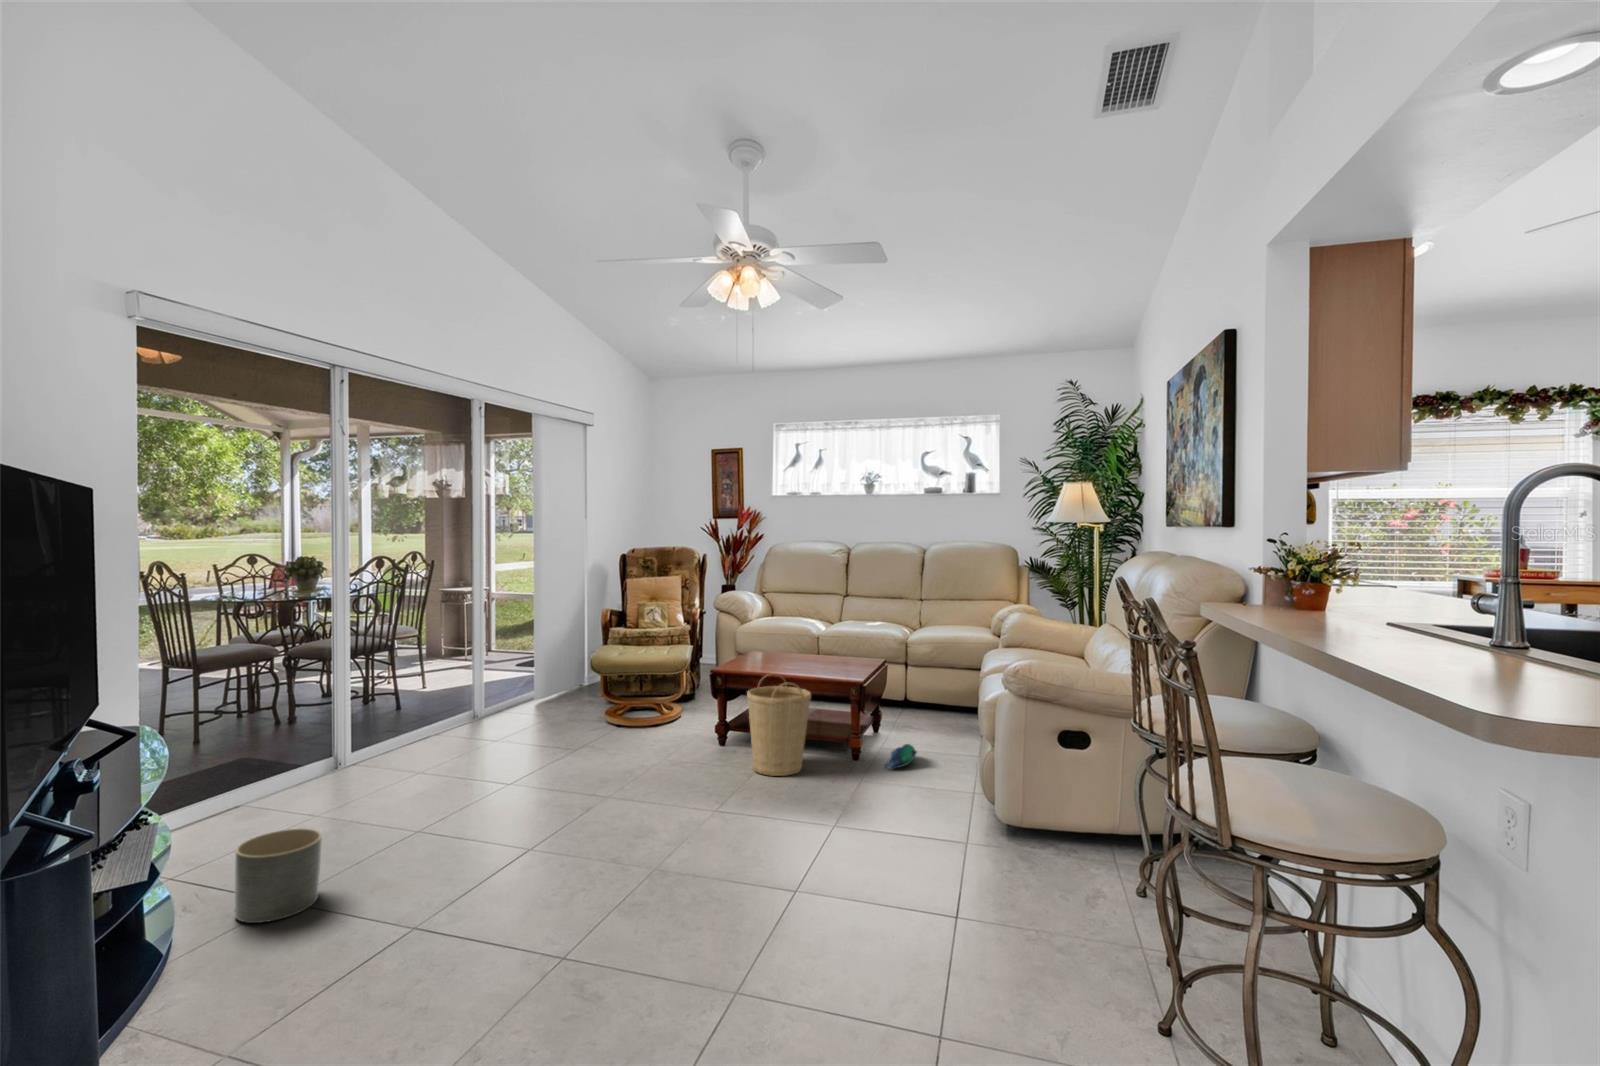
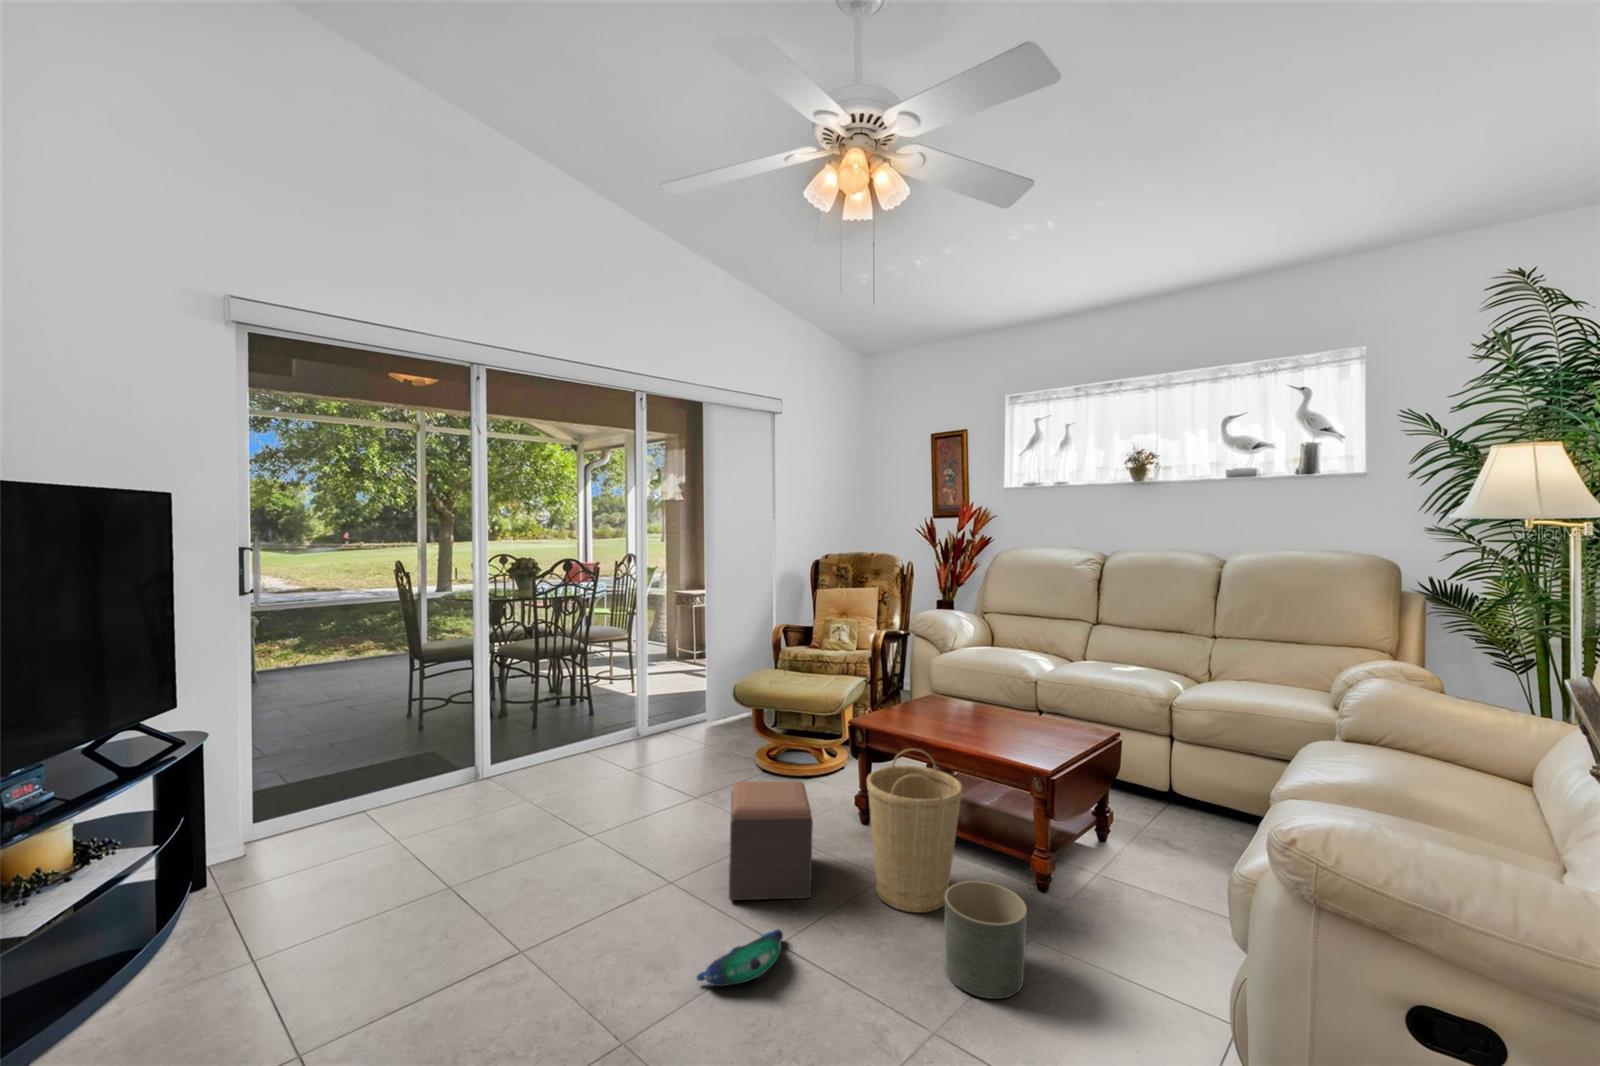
footstool: none [639,707,715,790] -> present [729,781,813,900]
plush toy: present [884,744,917,768] -> present [697,929,783,987]
planter: present [235,828,322,923] -> present [944,881,1027,999]

